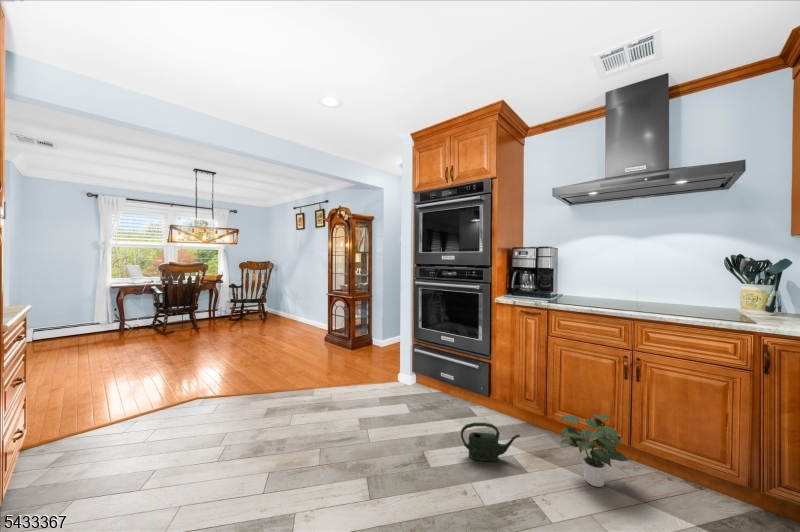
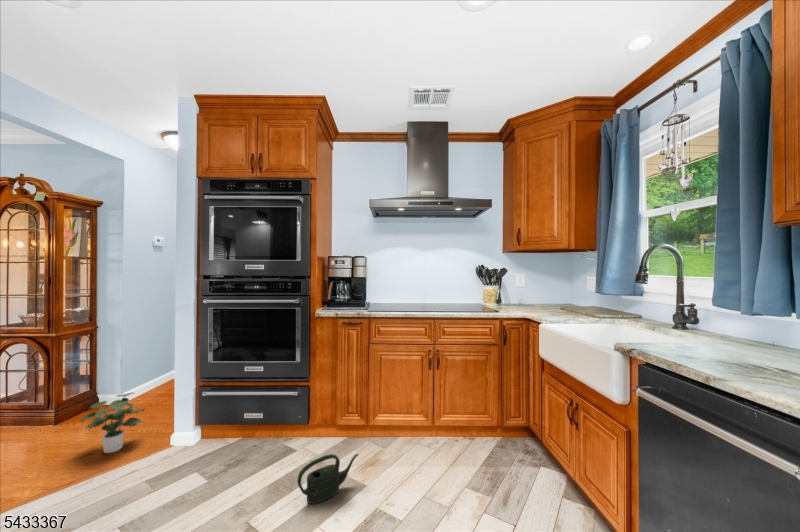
potted plant: present [561,414,631,487] -> present [81,393,144,453]

